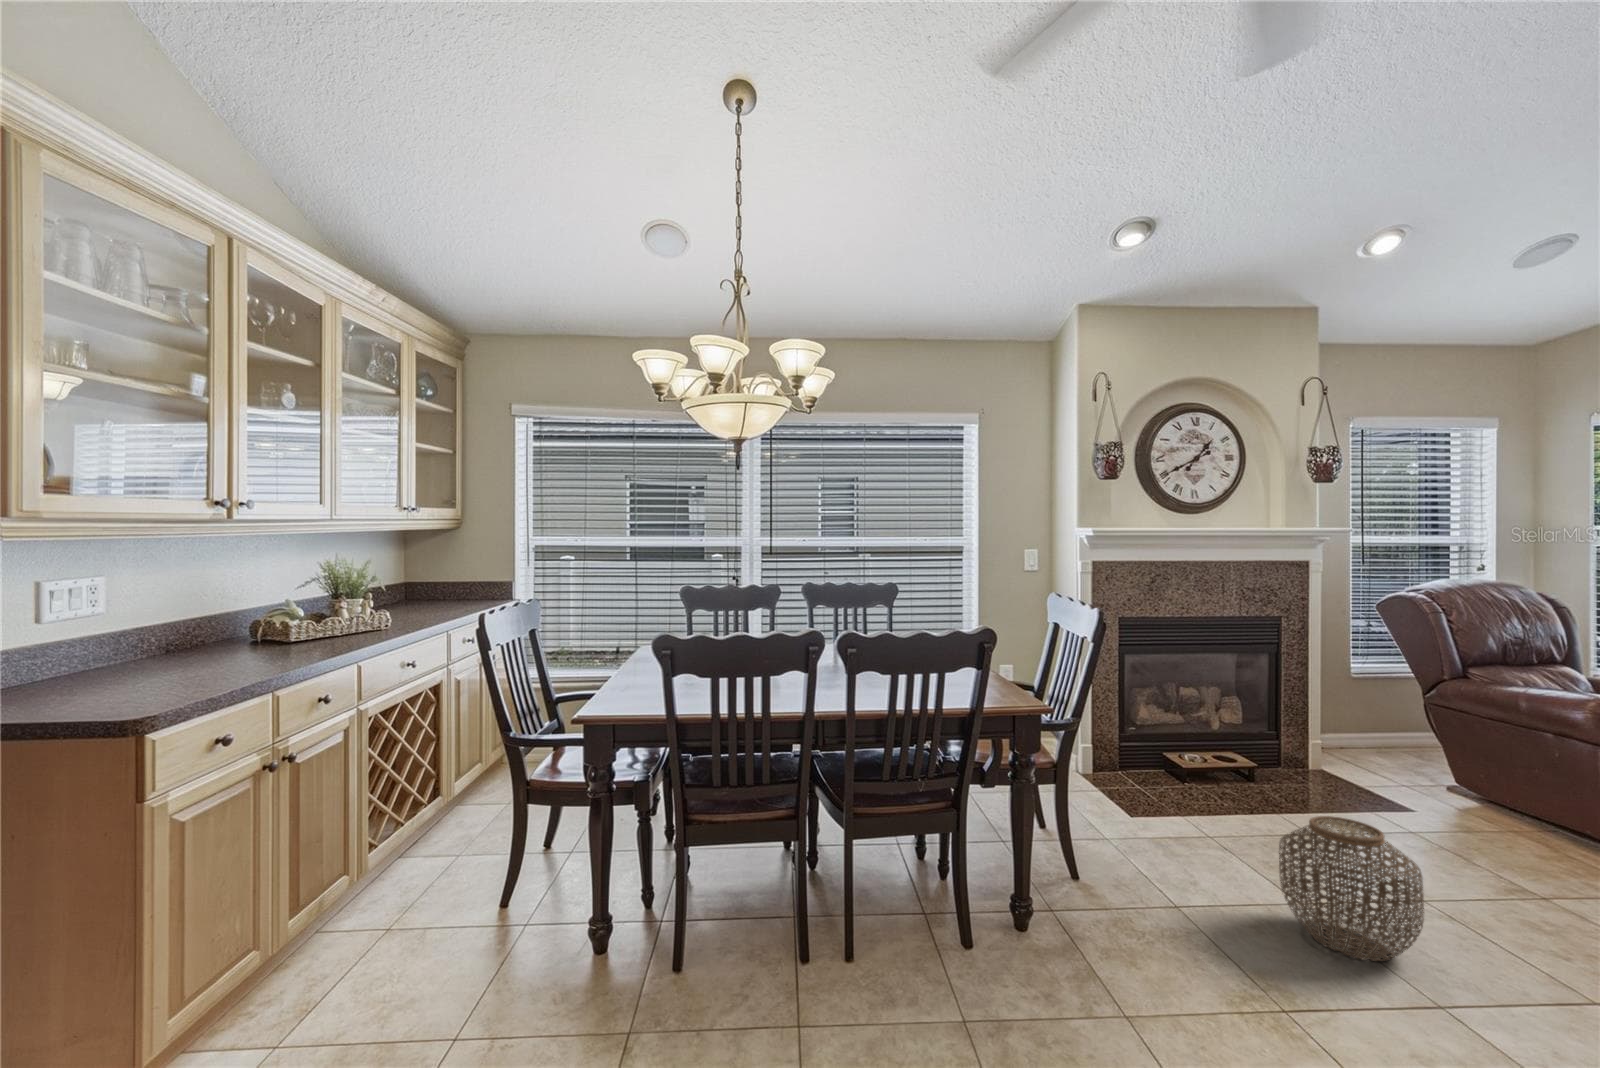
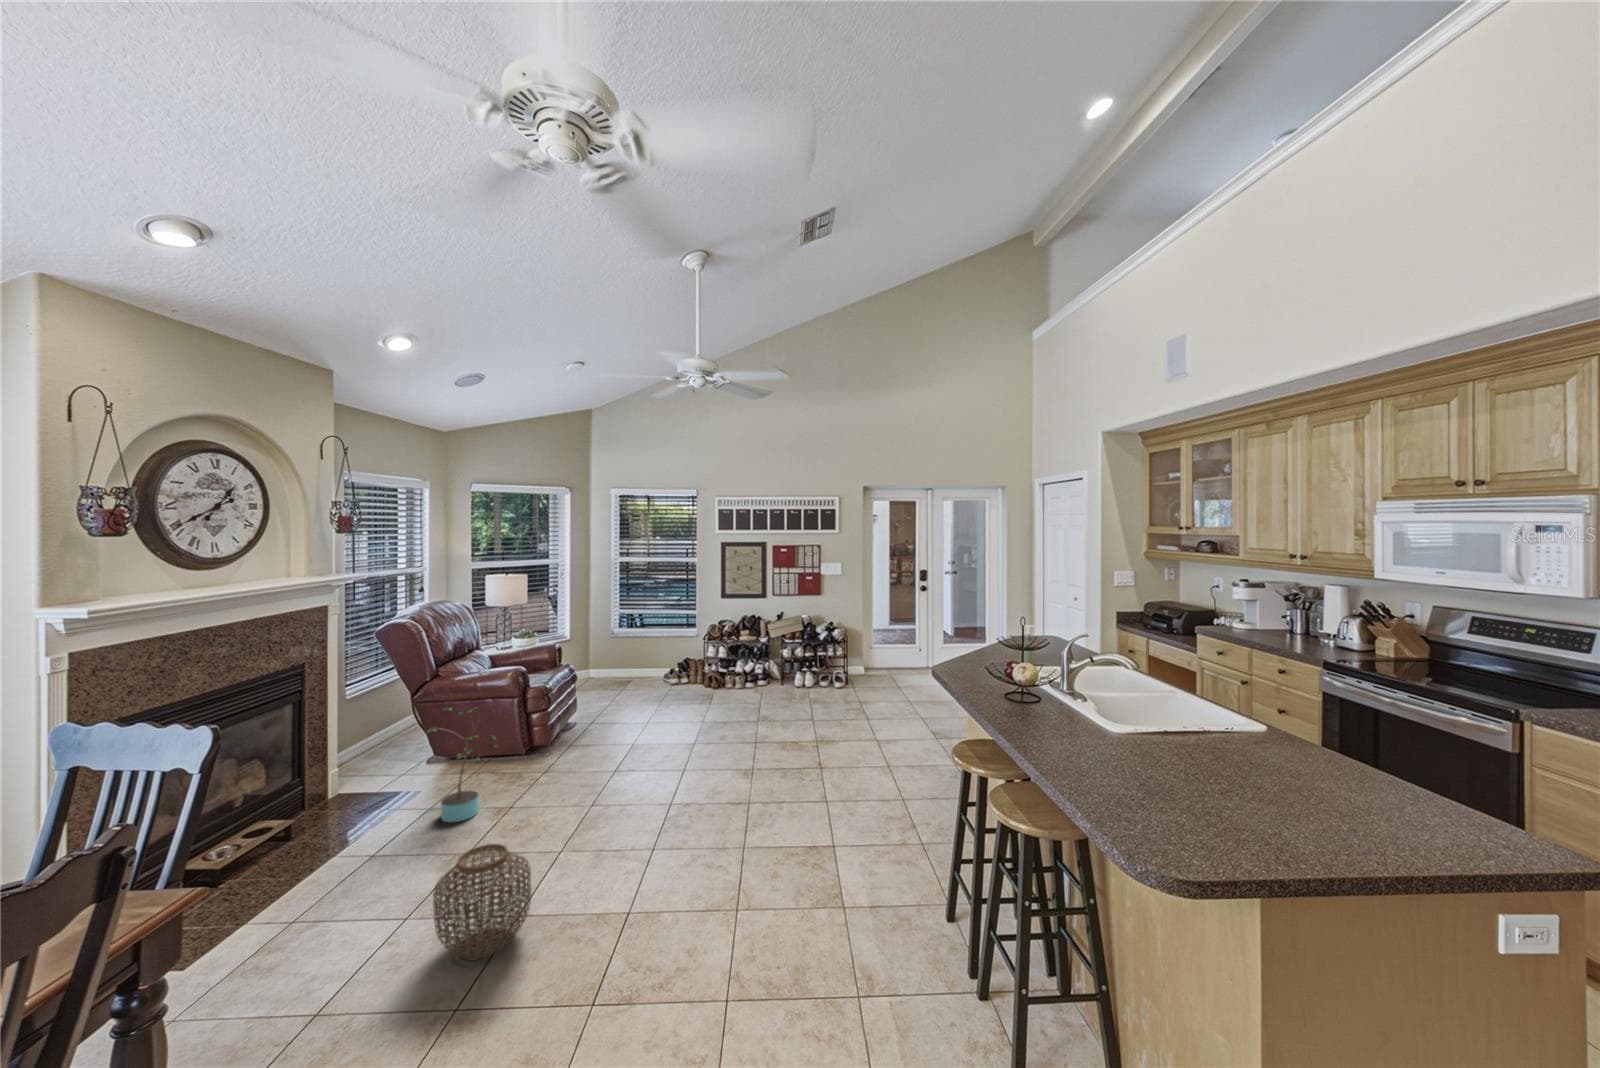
potted plant: none [1383,689,1505,846] -> present [425,707,498,822]

